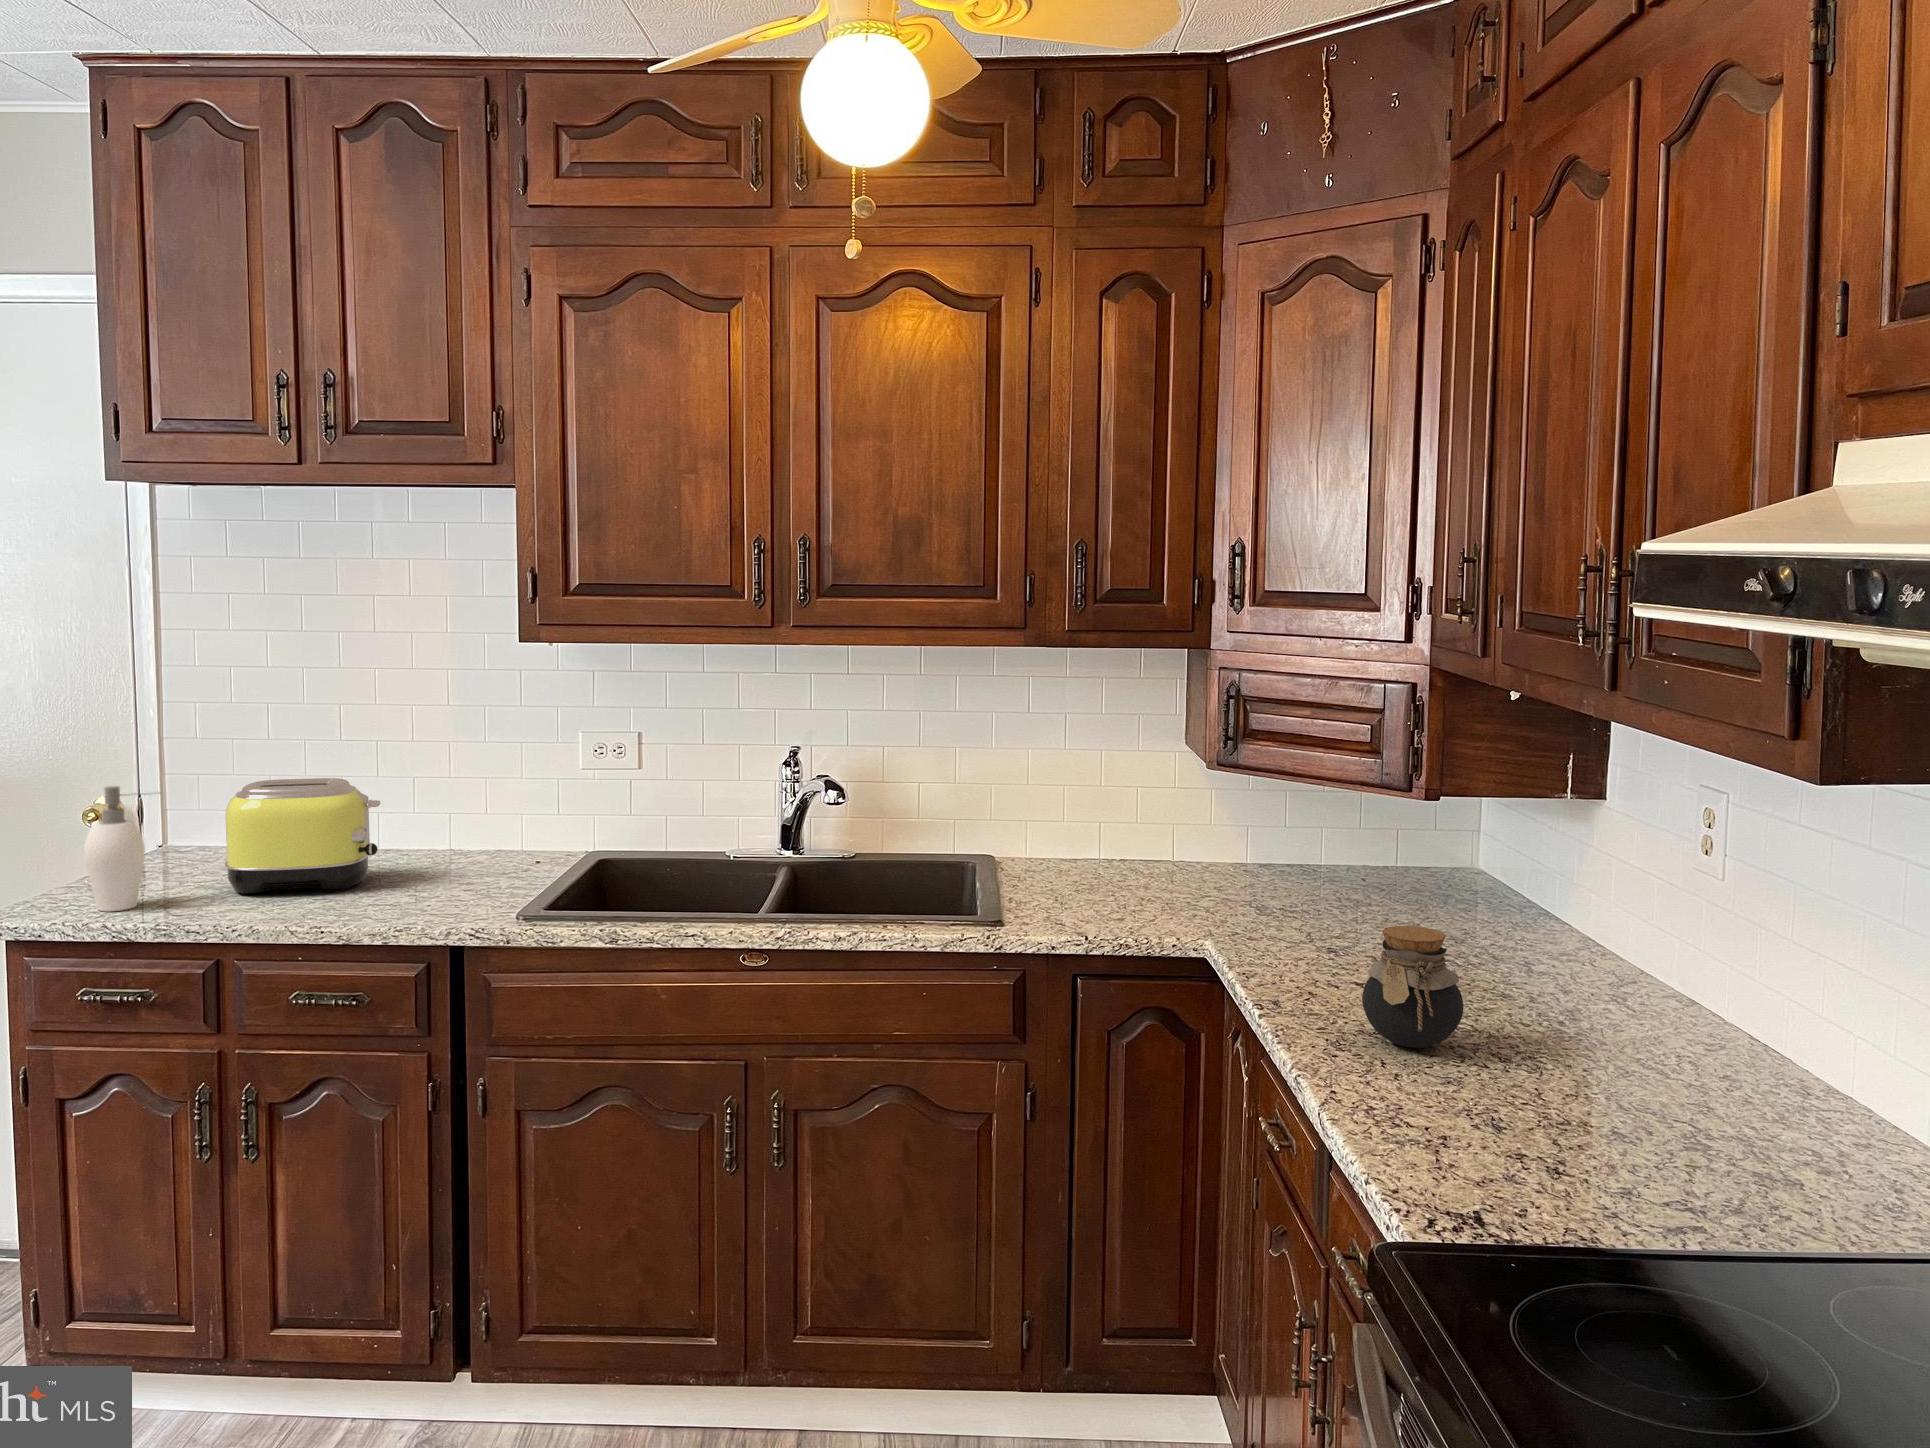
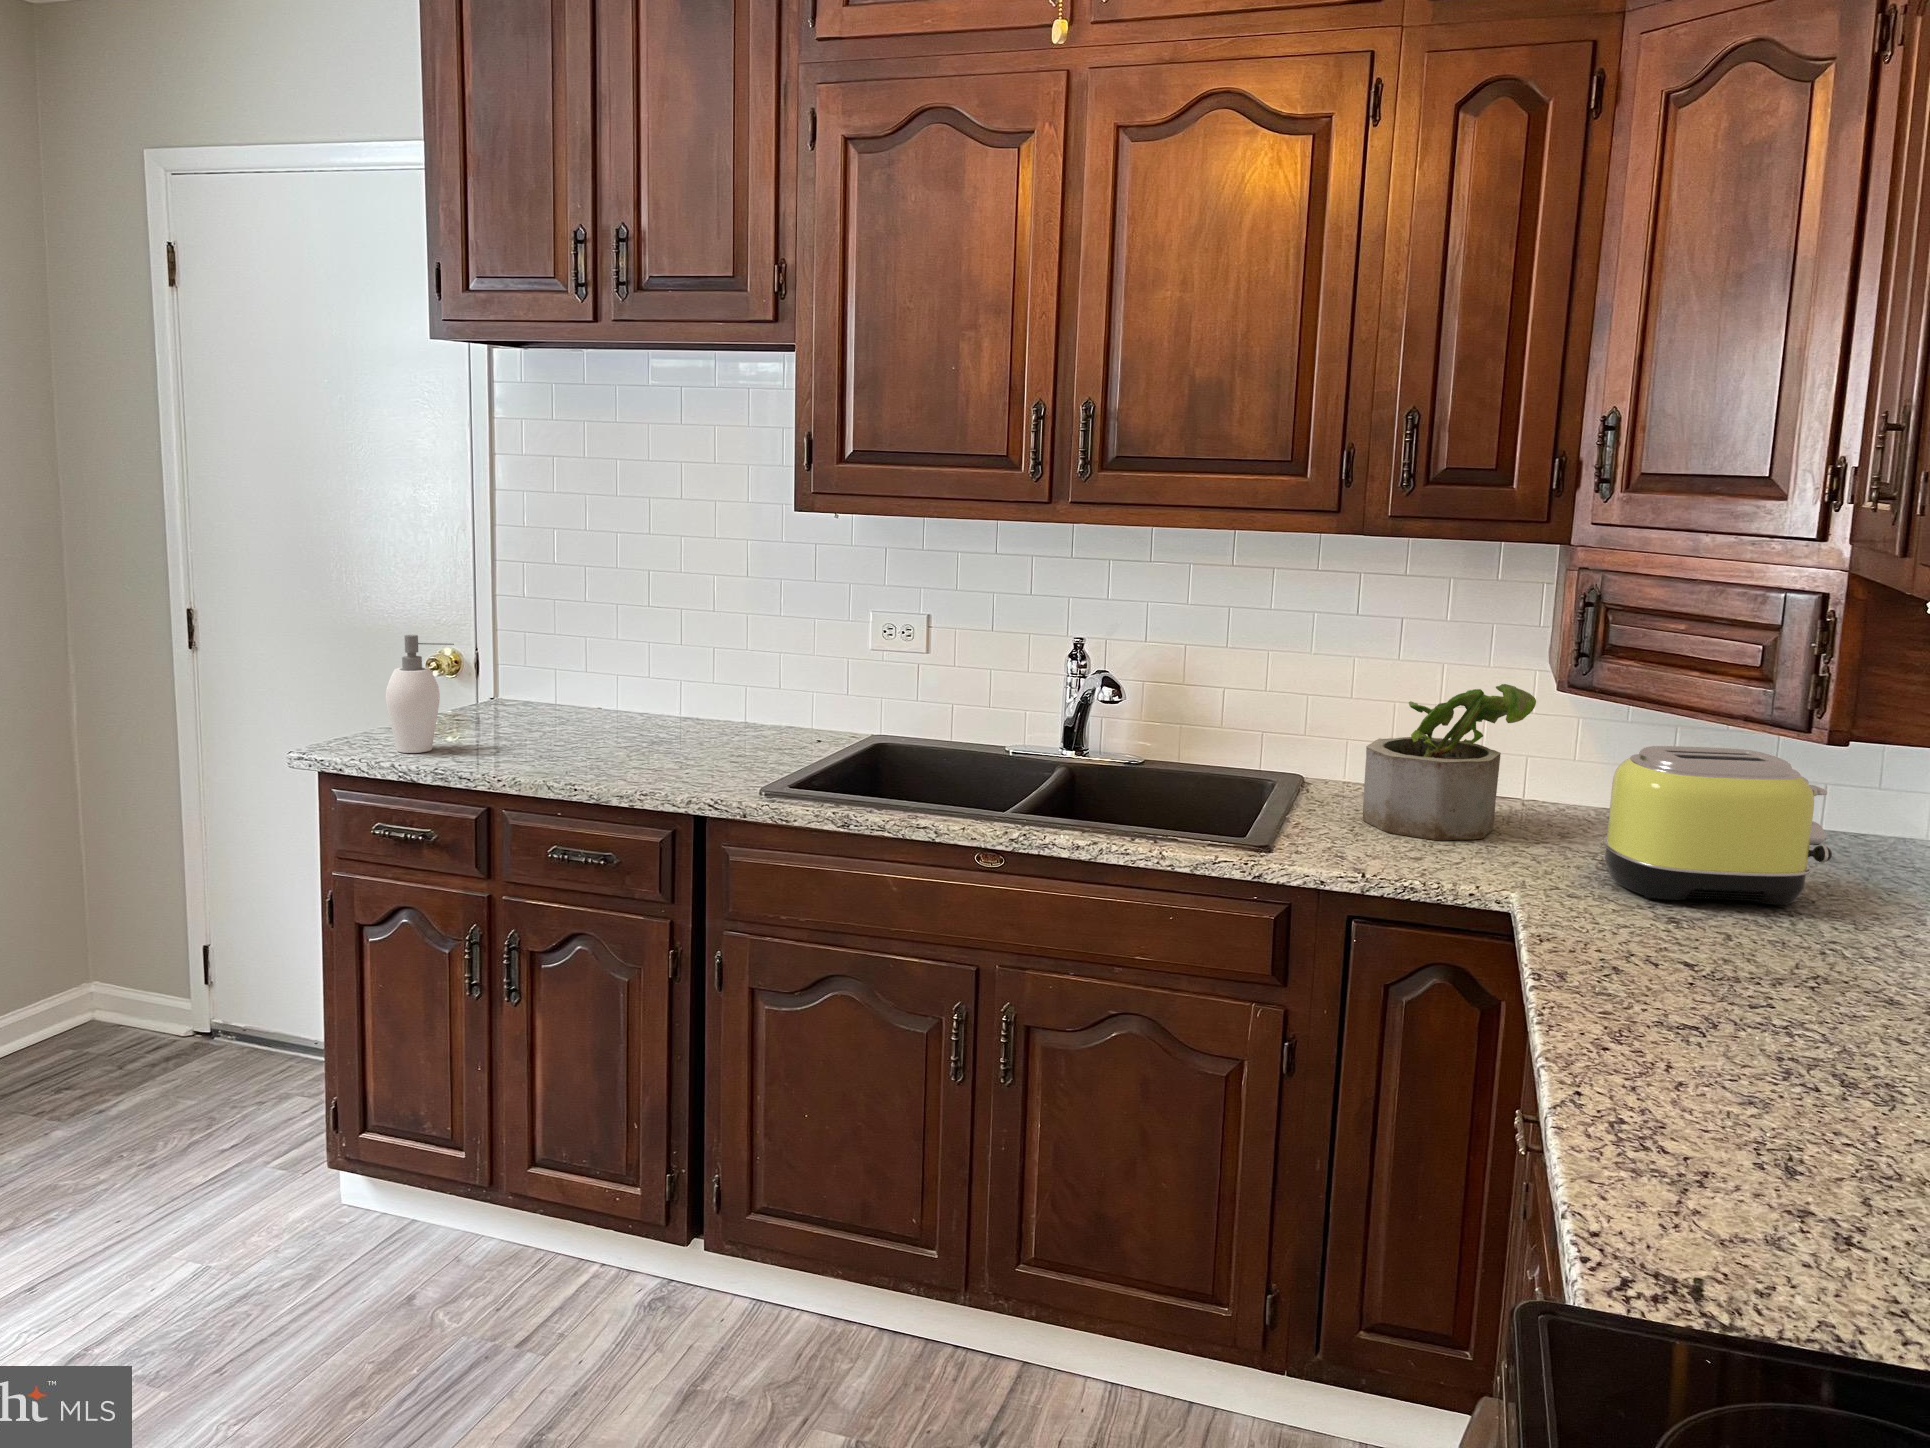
potted plant: none [1060,766,1193,902] -> present [1363,684,1536,841]
toaster: present [225,778,380,894] -> present [1603,746,1832,905]
jar: present [1362,926,1463,1048] -> none [1660,899,1798,1056]

